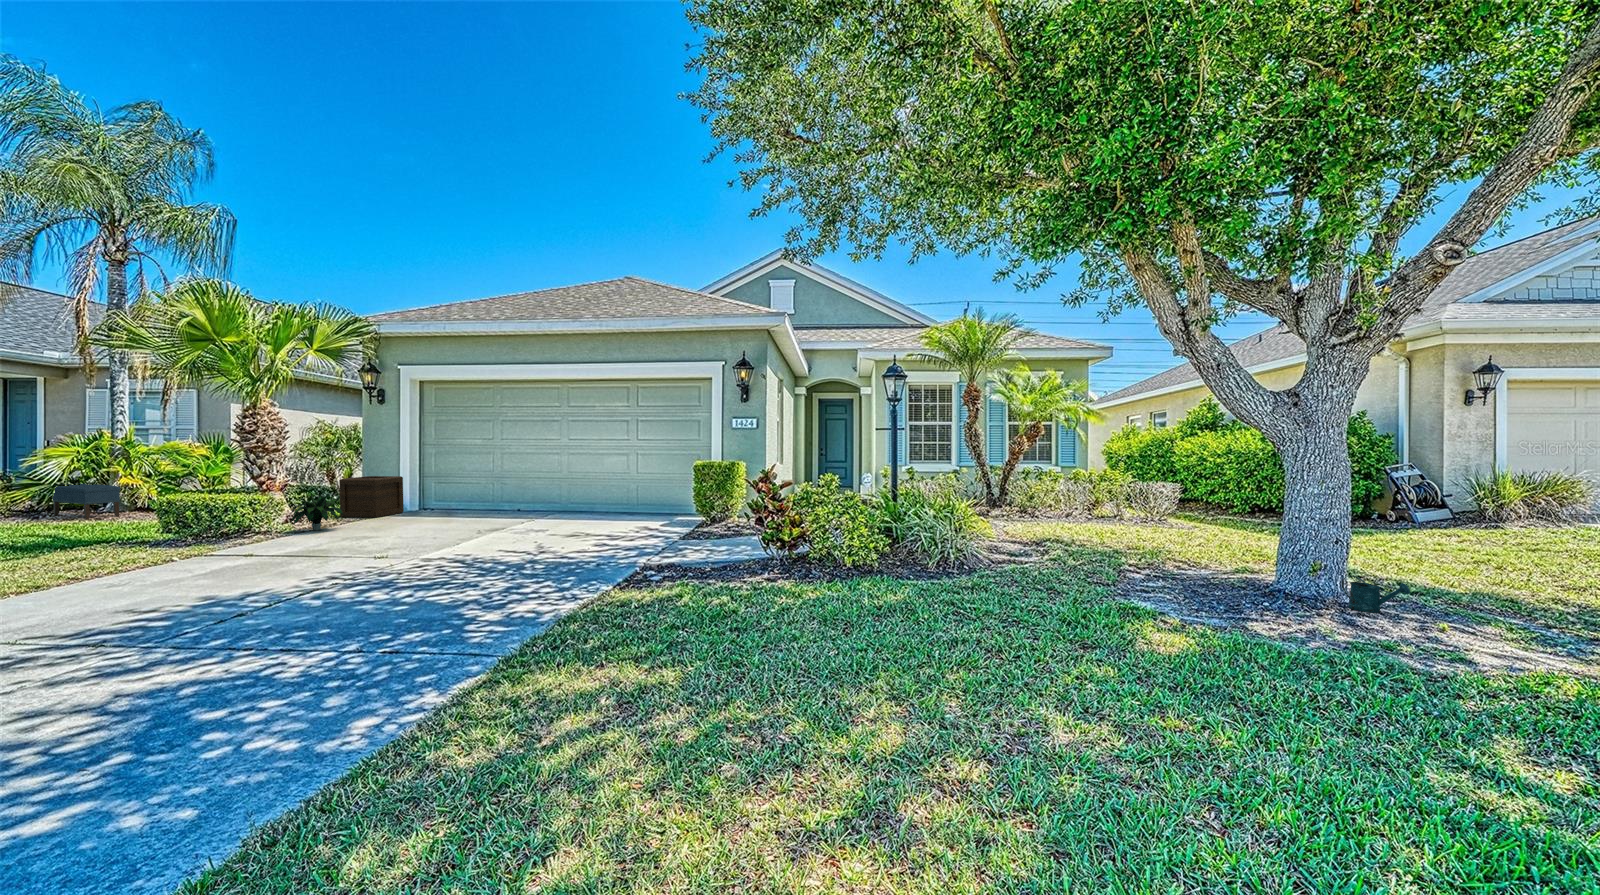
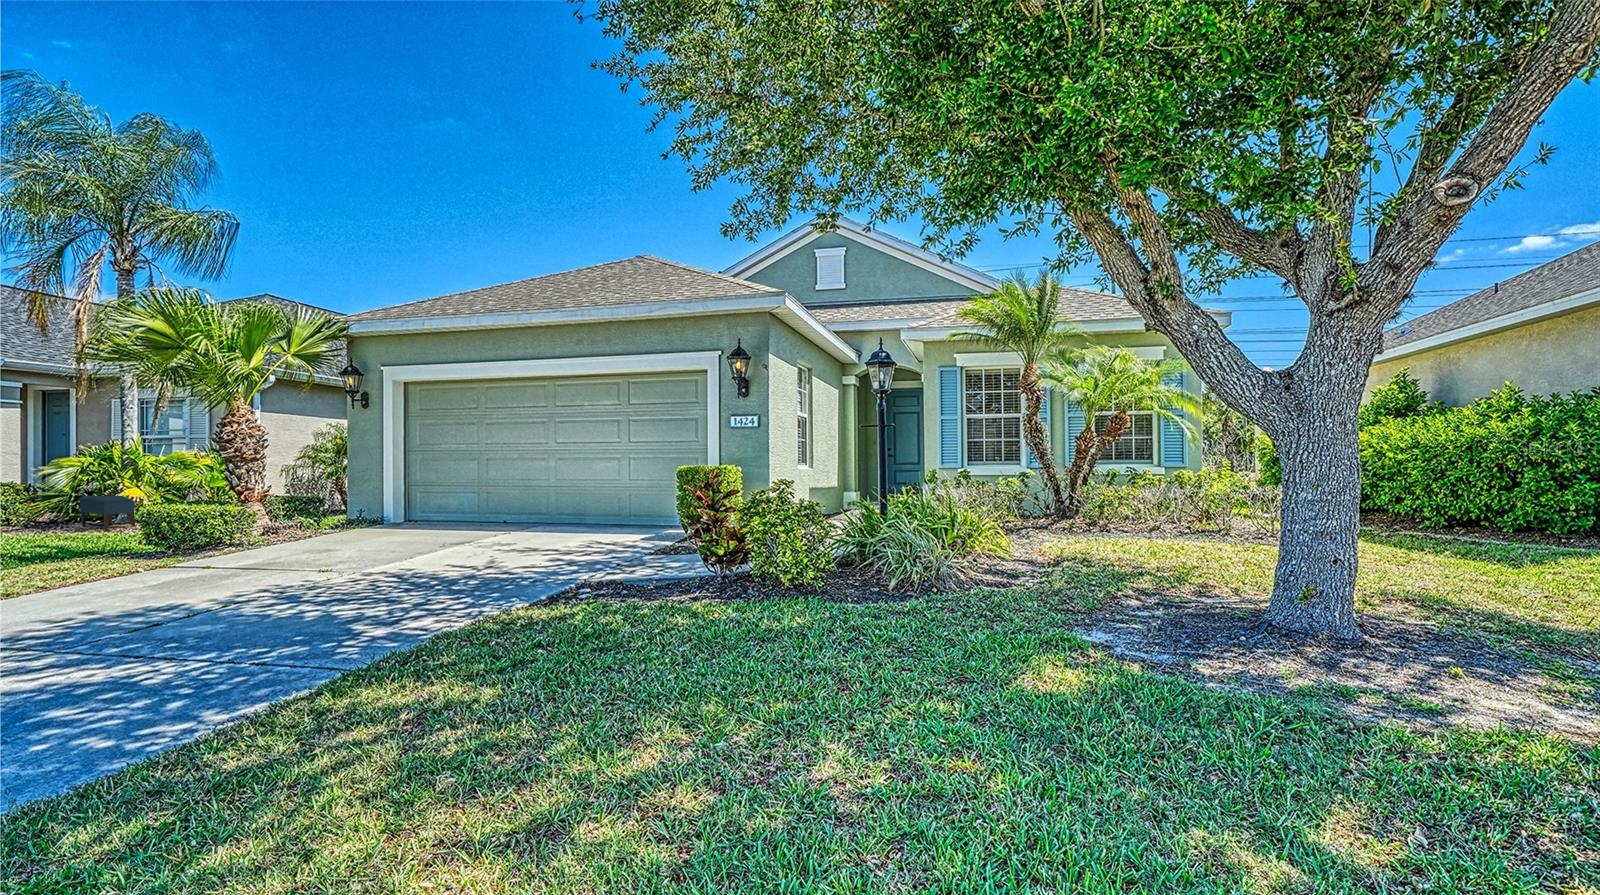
wooden crate: present [339,476,404,518] -> none [326,484,392,529]
potted plant: present [291,494,344,531] -> none [269,503,324,542]
watering can: present [1342,576,1410,613] -> none [1341,606,1412,653]

